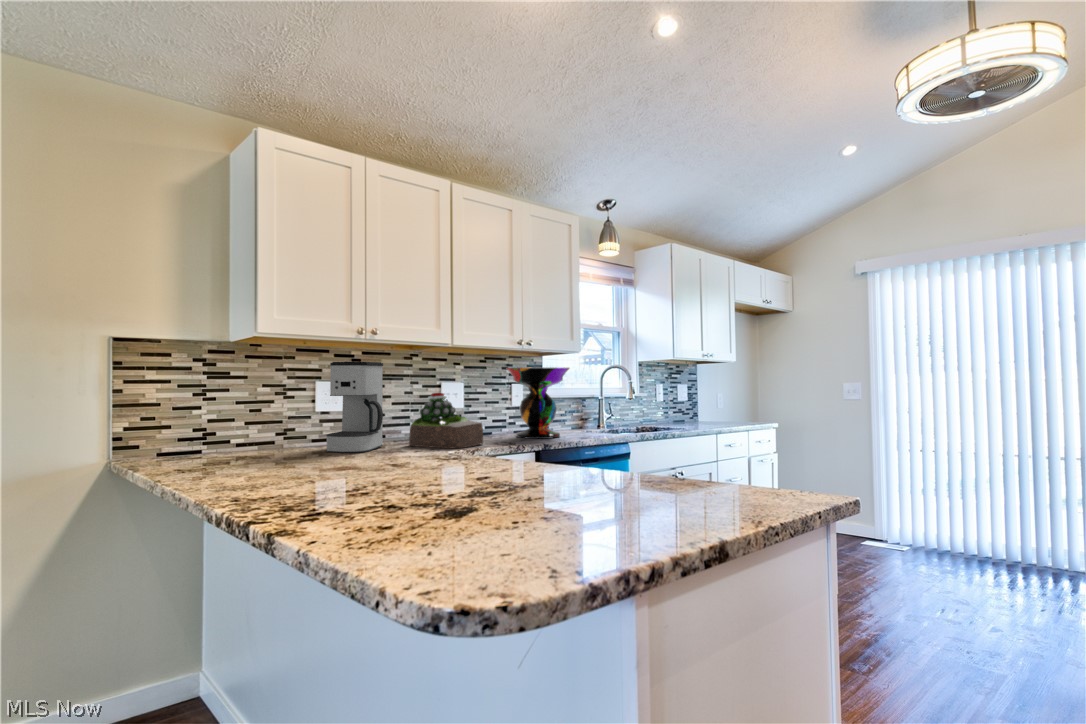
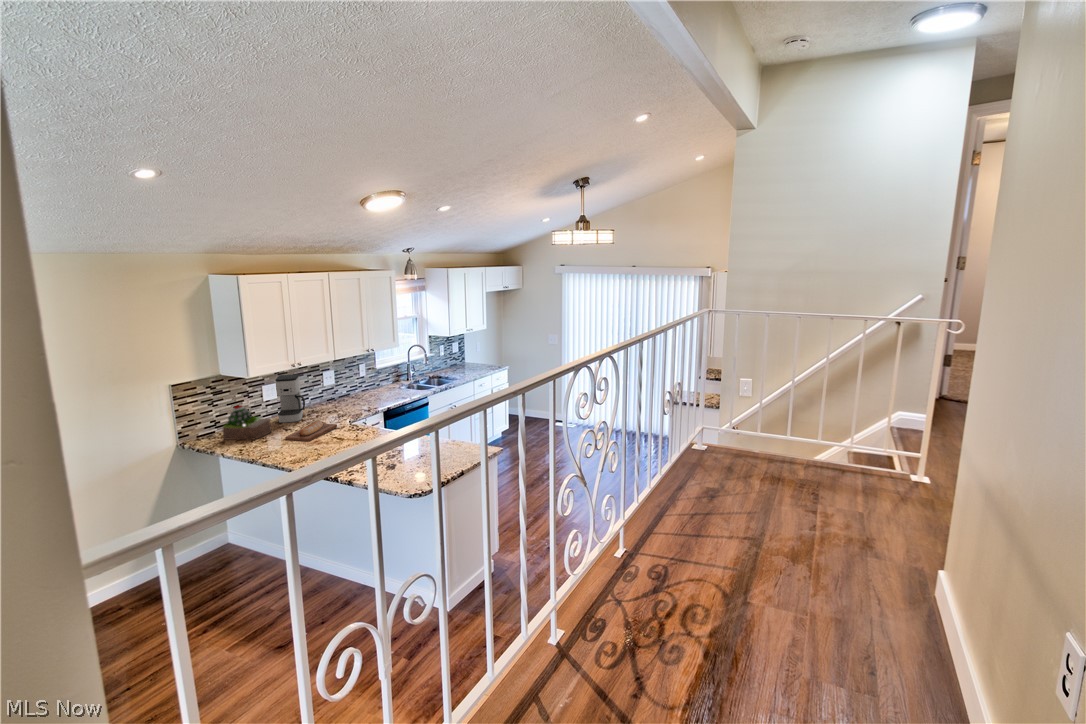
decorative bowl: present [506,367,569,439] -> none [357,356,393,398]
succulent plant: present [409,393,483,449] -> present [223,405,272,440]
bread loaf: none [286,444,418,480] -> present [285,421,337,441]

